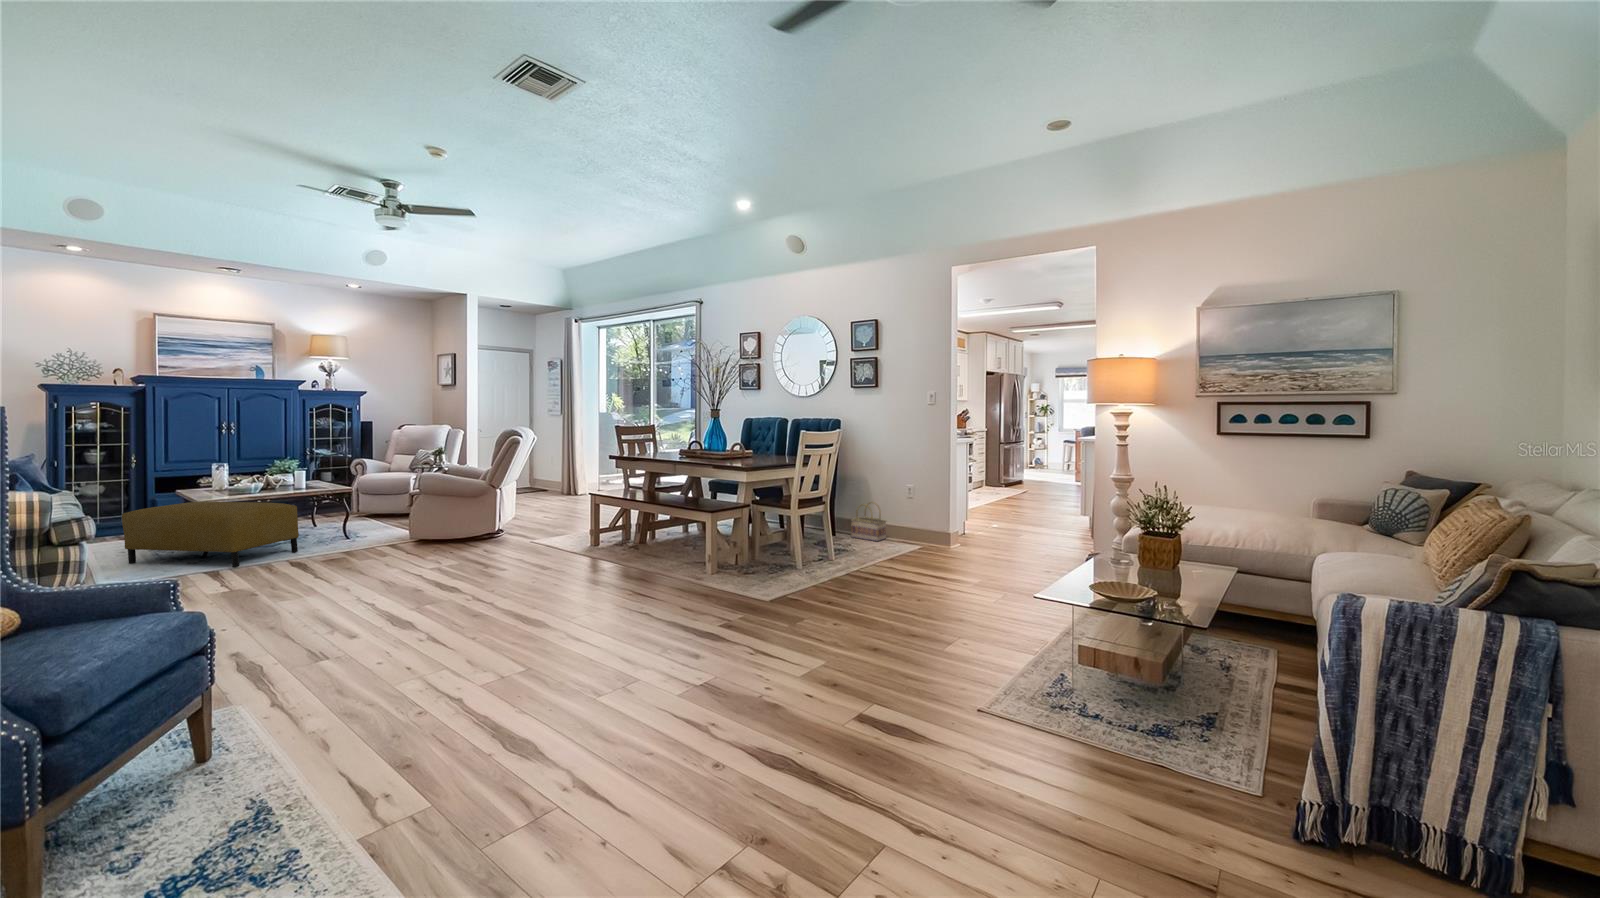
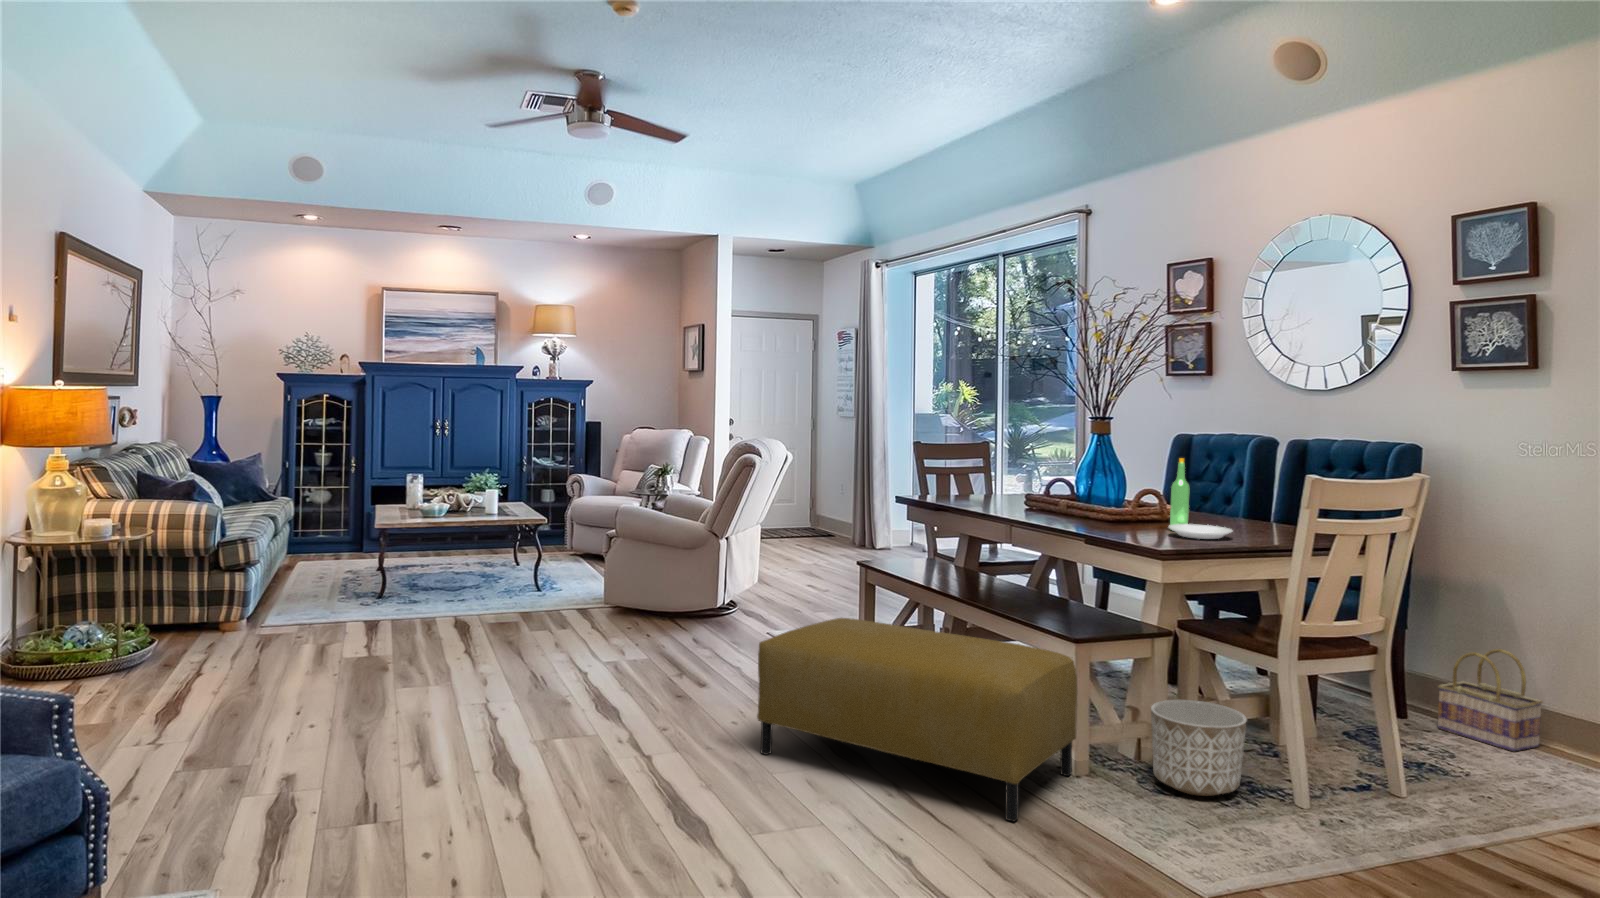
plate: none [745,428,773,464] -> present [1169,458,1232,539]
ottoman: present [122,502,299,567] -> present [757,618,1077,821]
planter: none [743,536,783,576] -> present [1151,700,1247,796]

